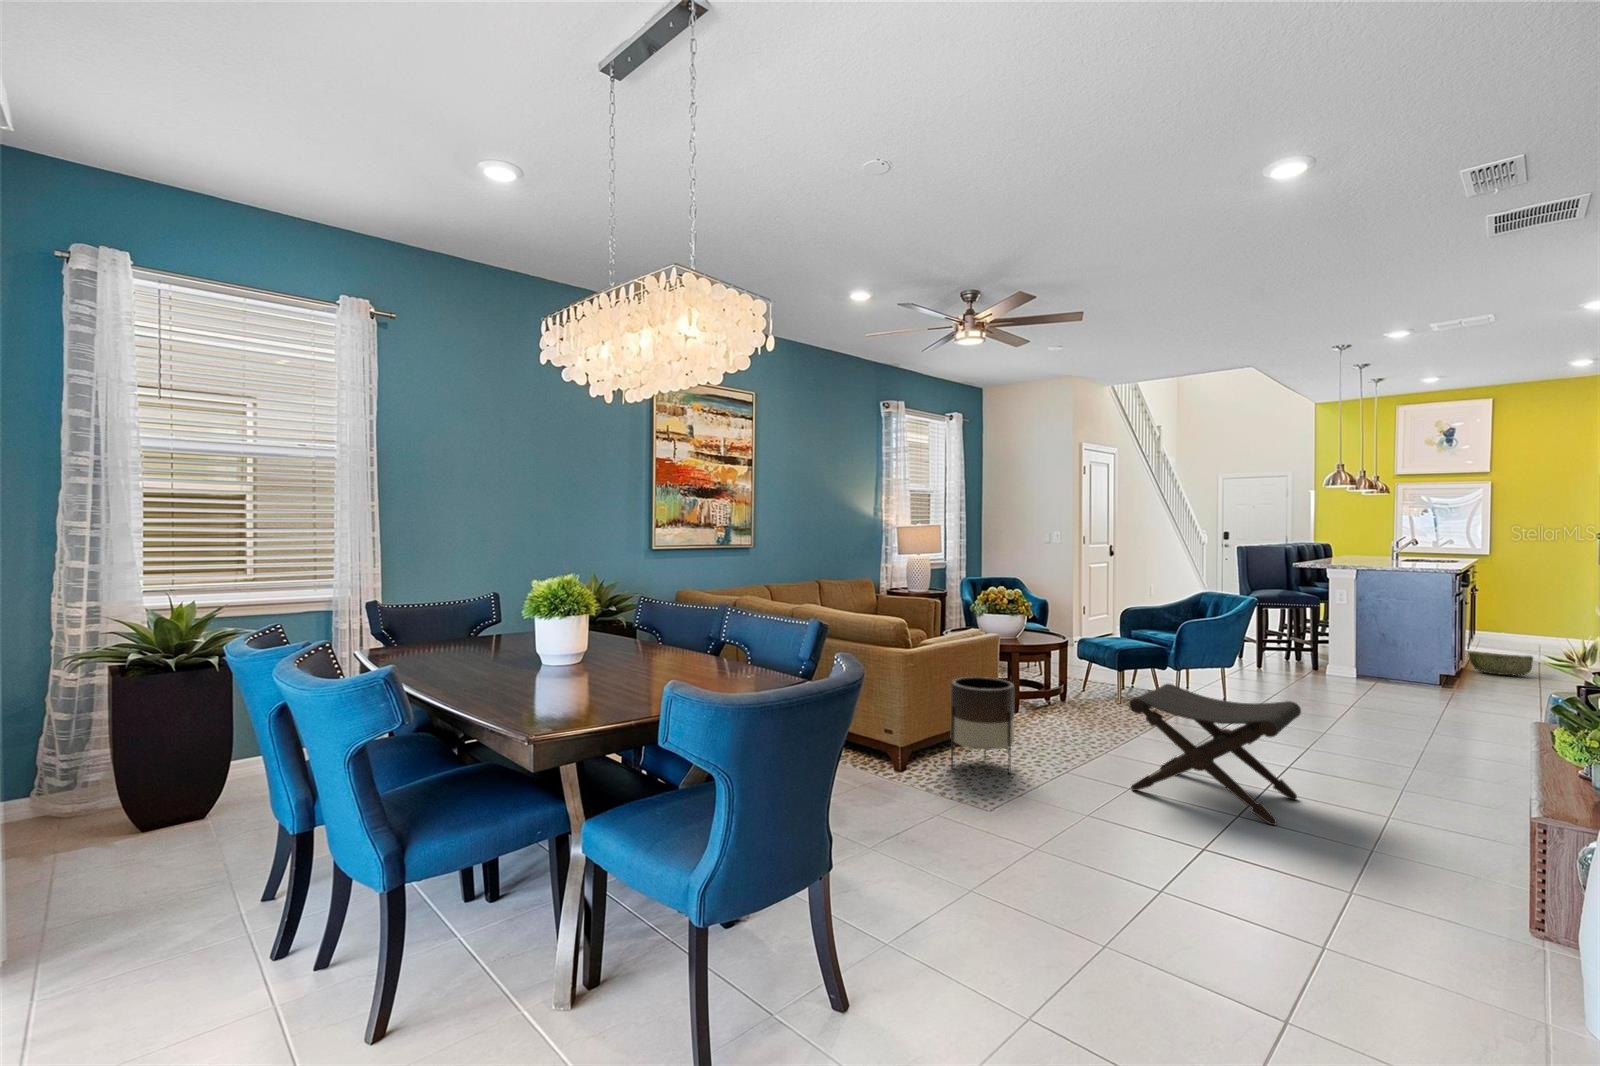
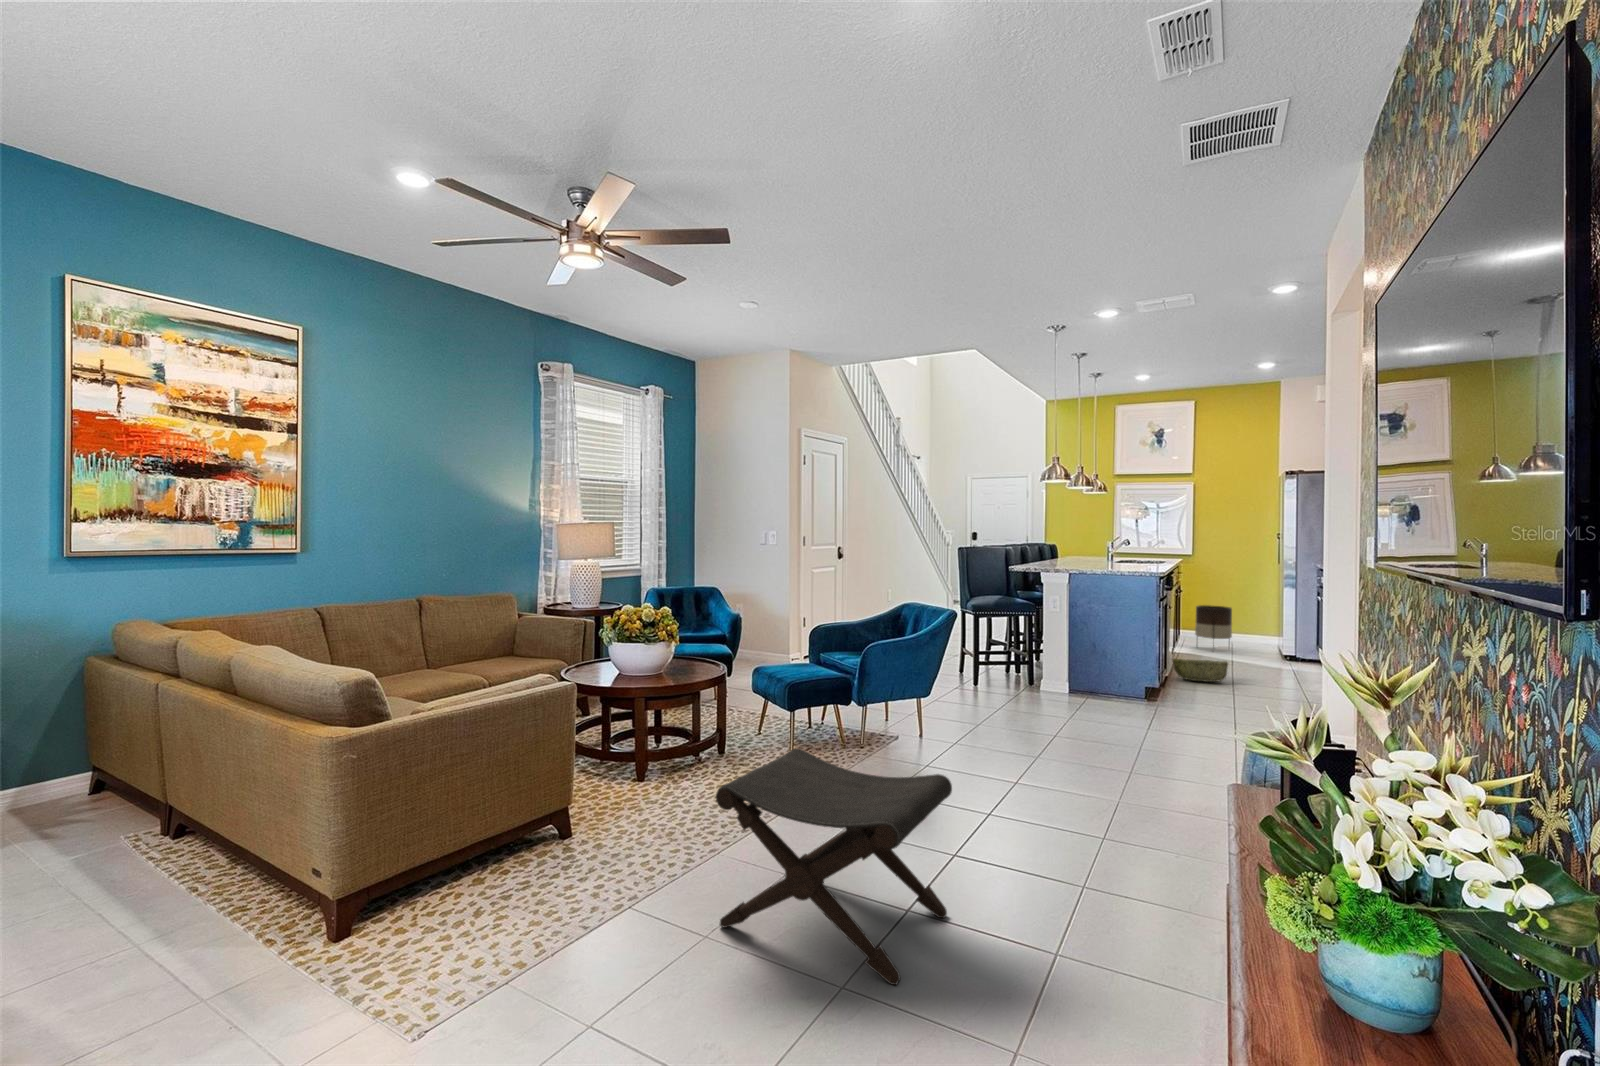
planter: present [951,677,1014,774] -> present [1195,605,1232,639]

